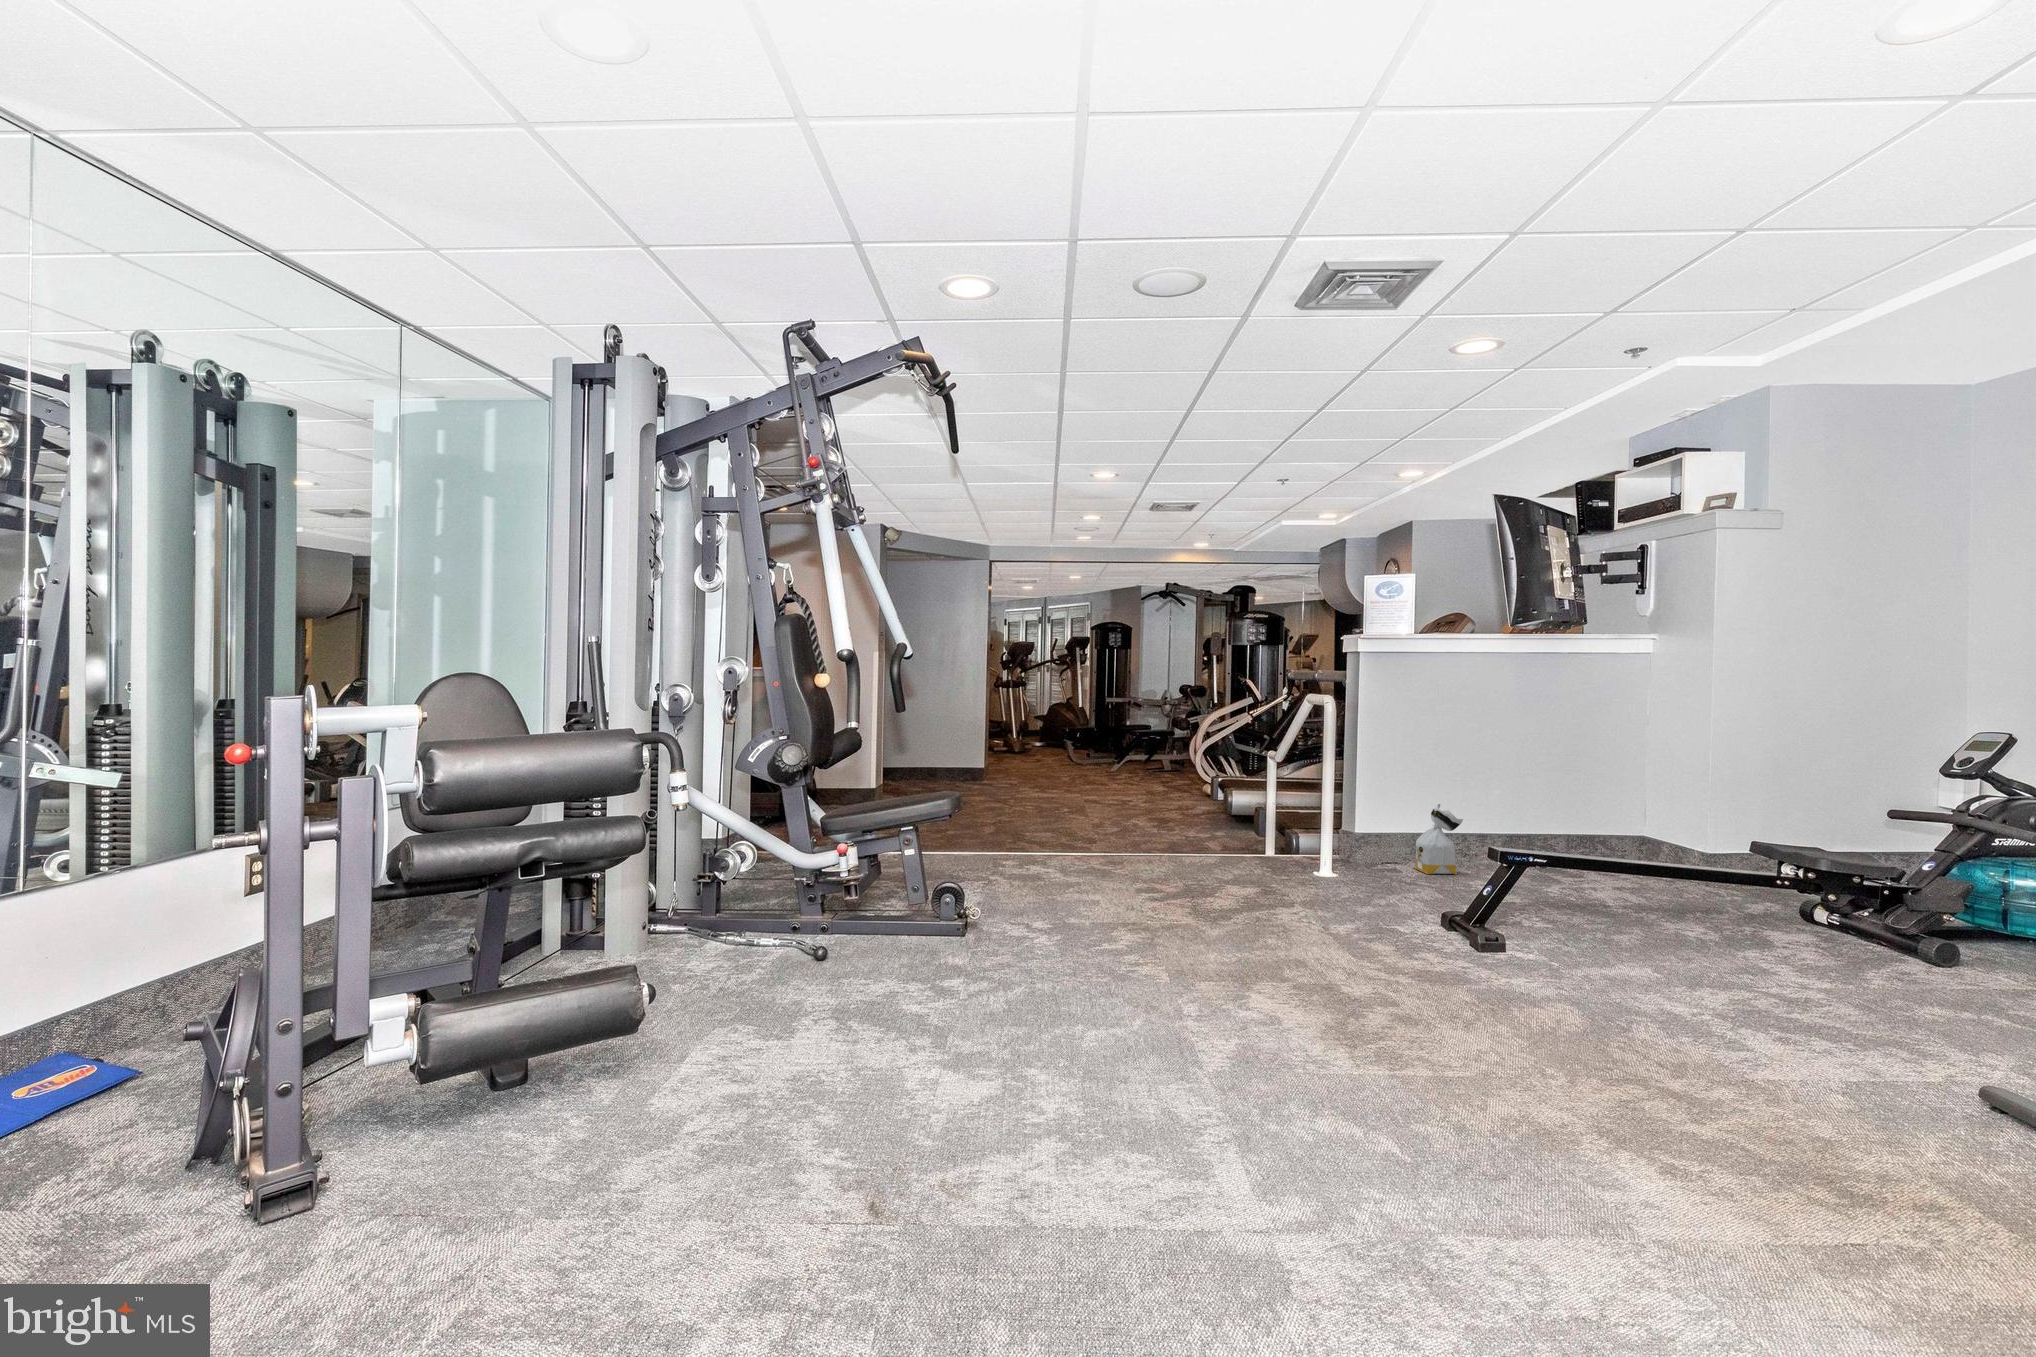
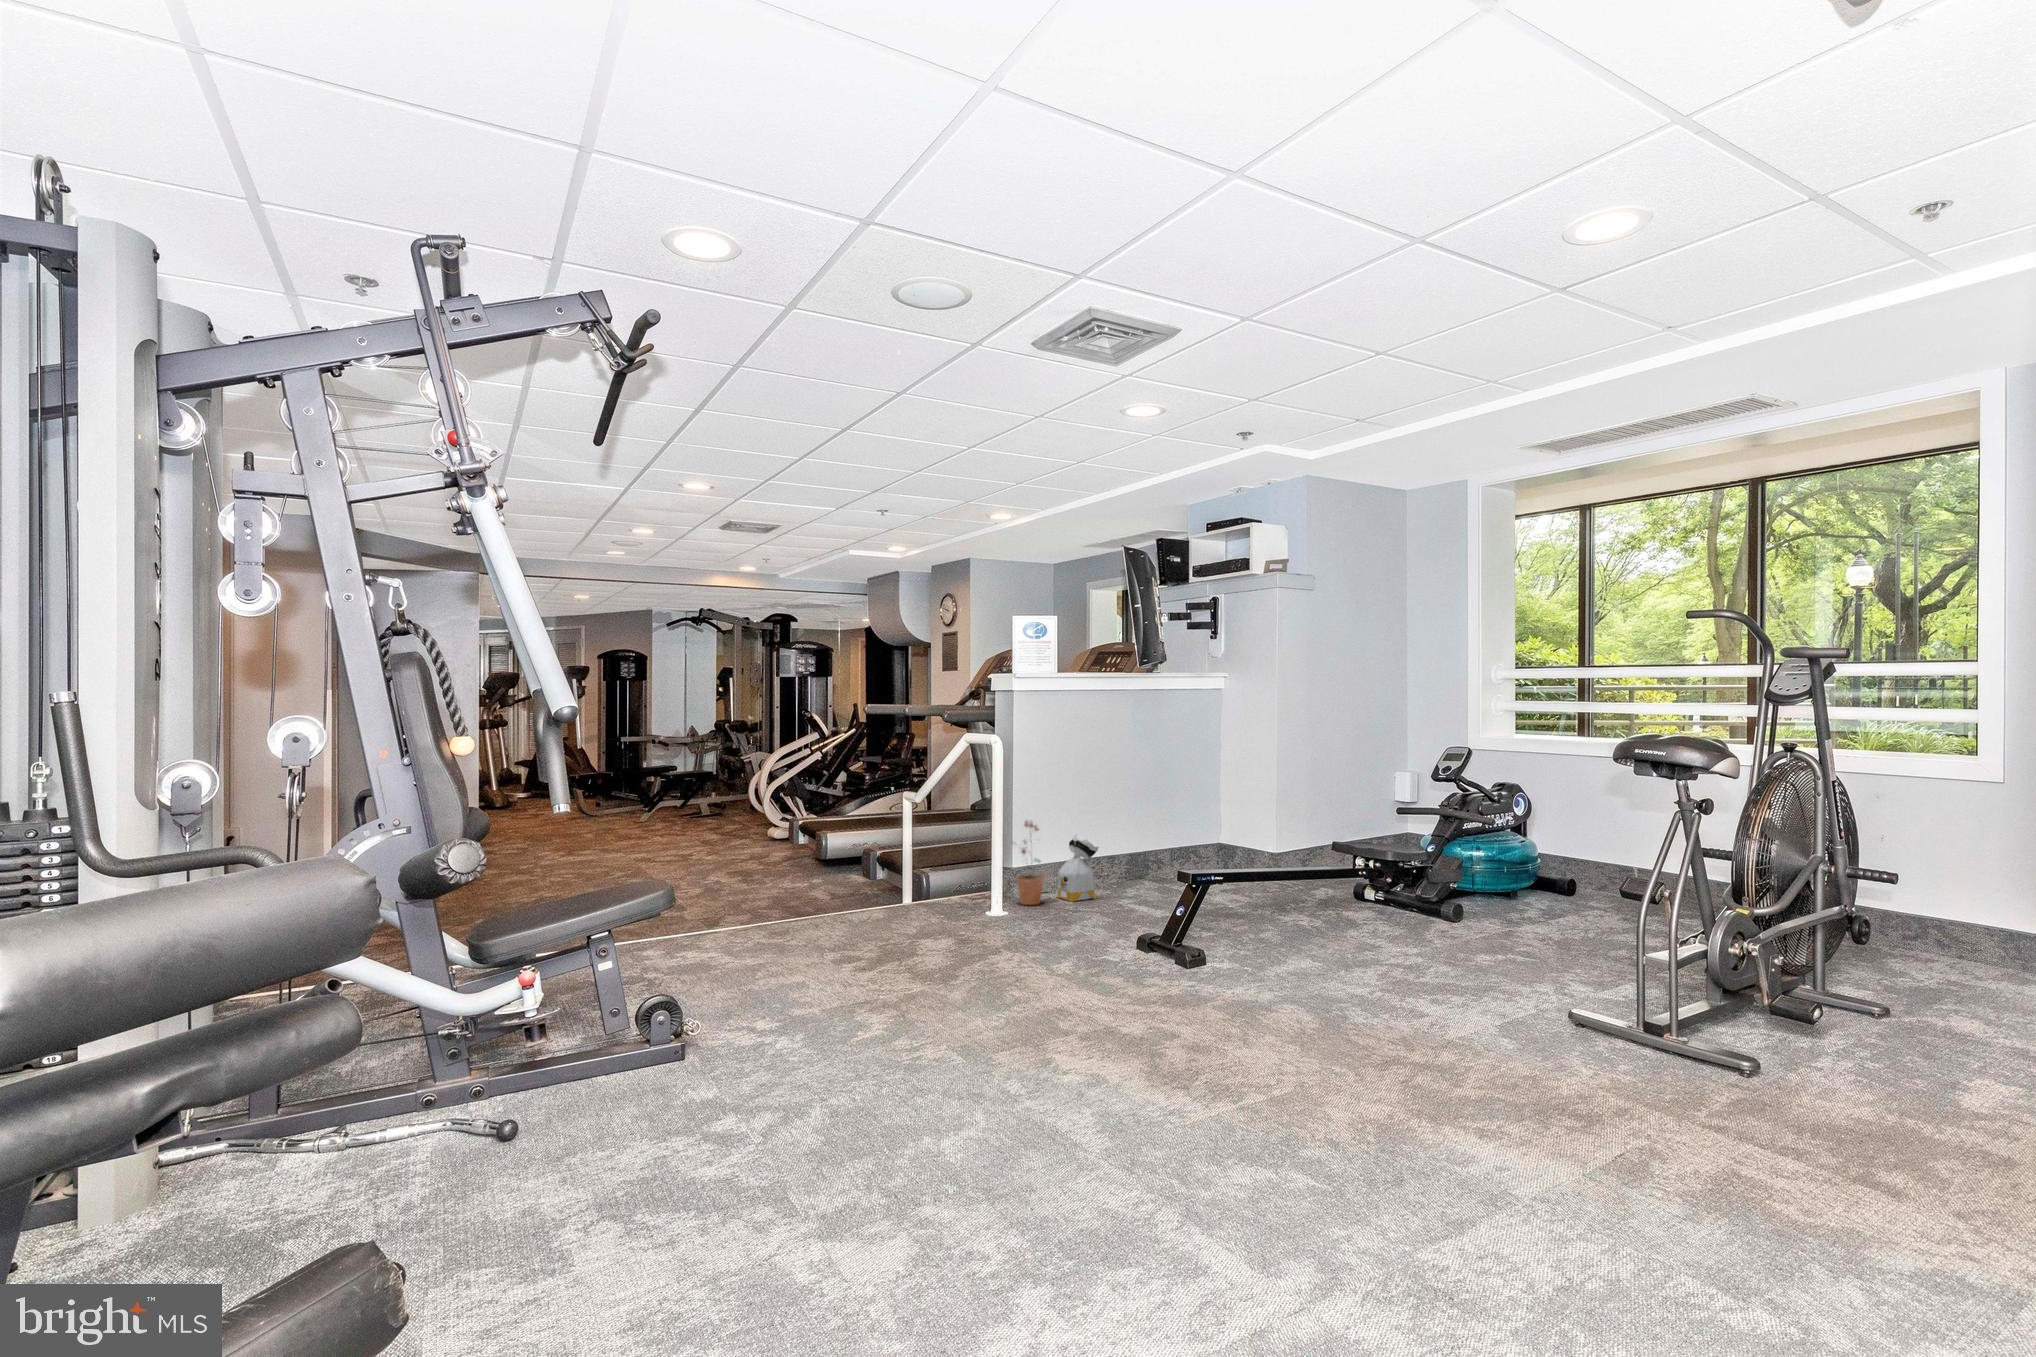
potted plant: none [1357,784,1395,872] -> present [1016,820,1044,905]

